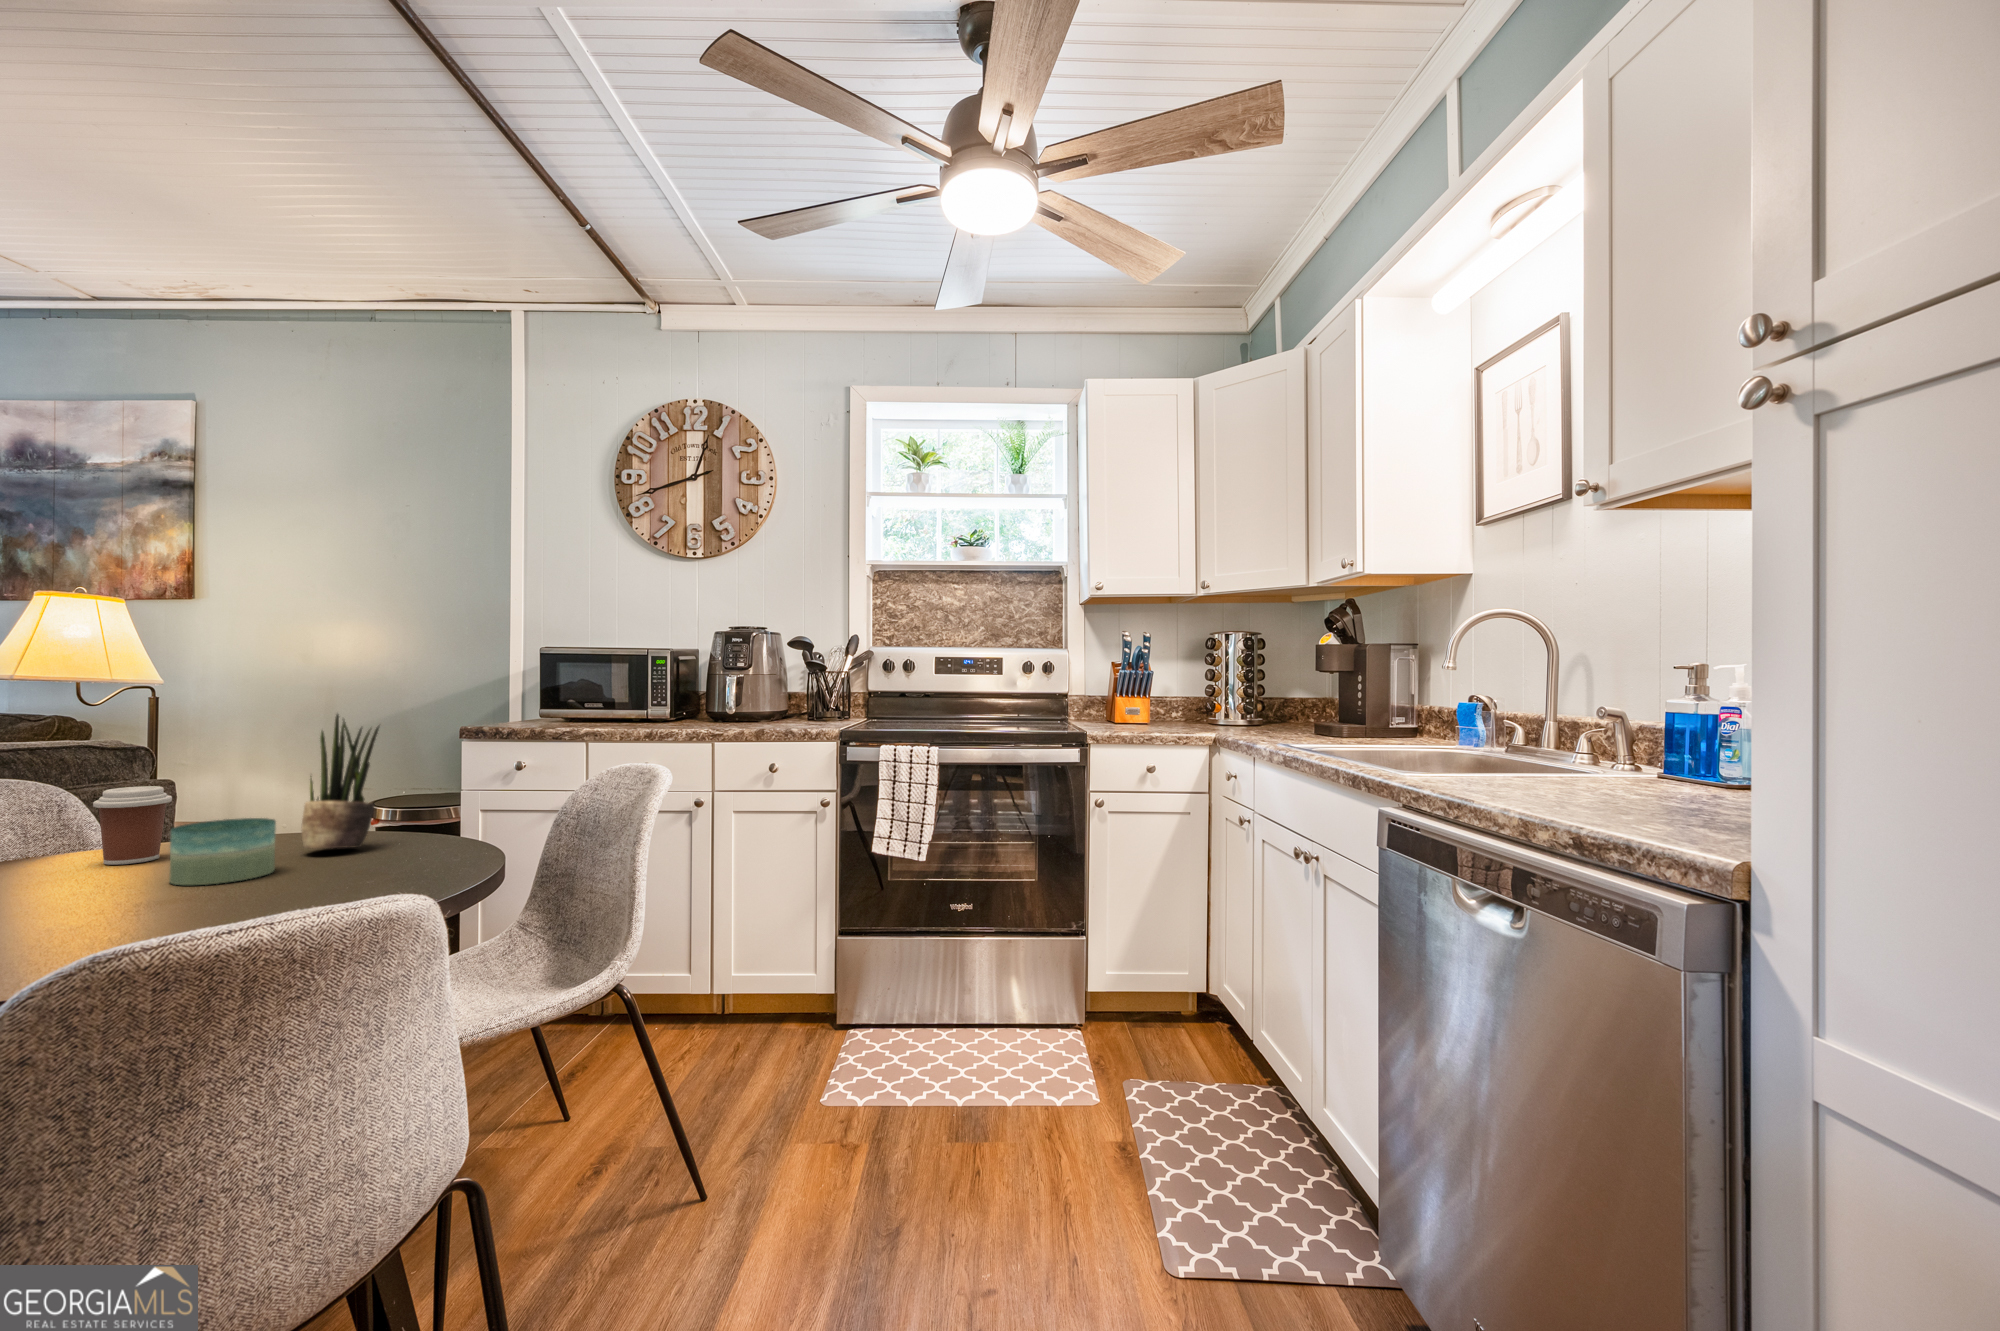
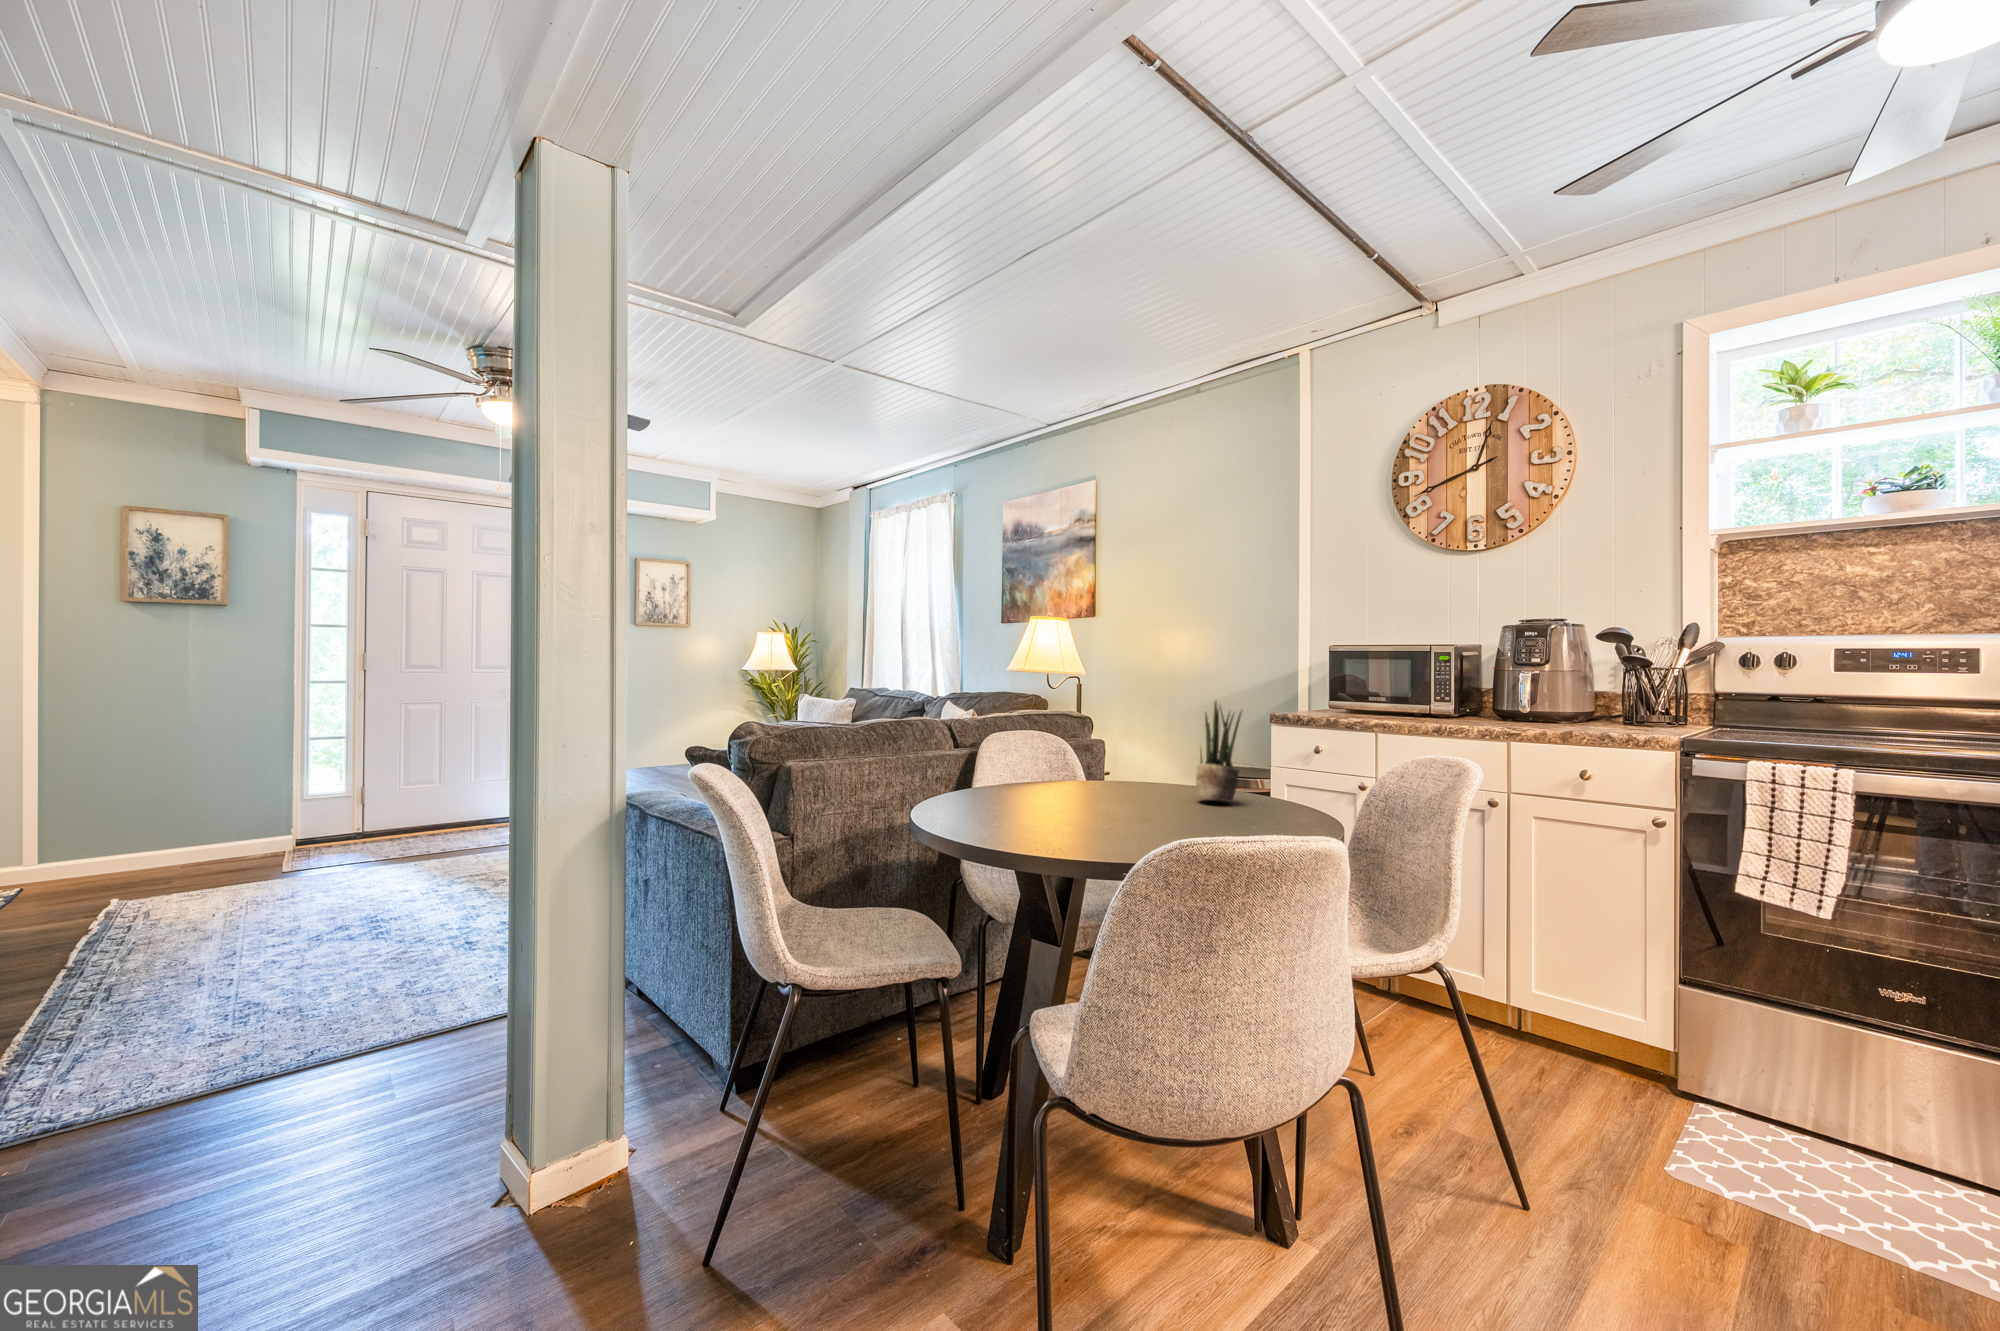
coffee cup: present [93,786,172,865] -> none [1090,744,1125,793]
candle: present [169,818,276,885] -> none [1133,771,1187,814]

